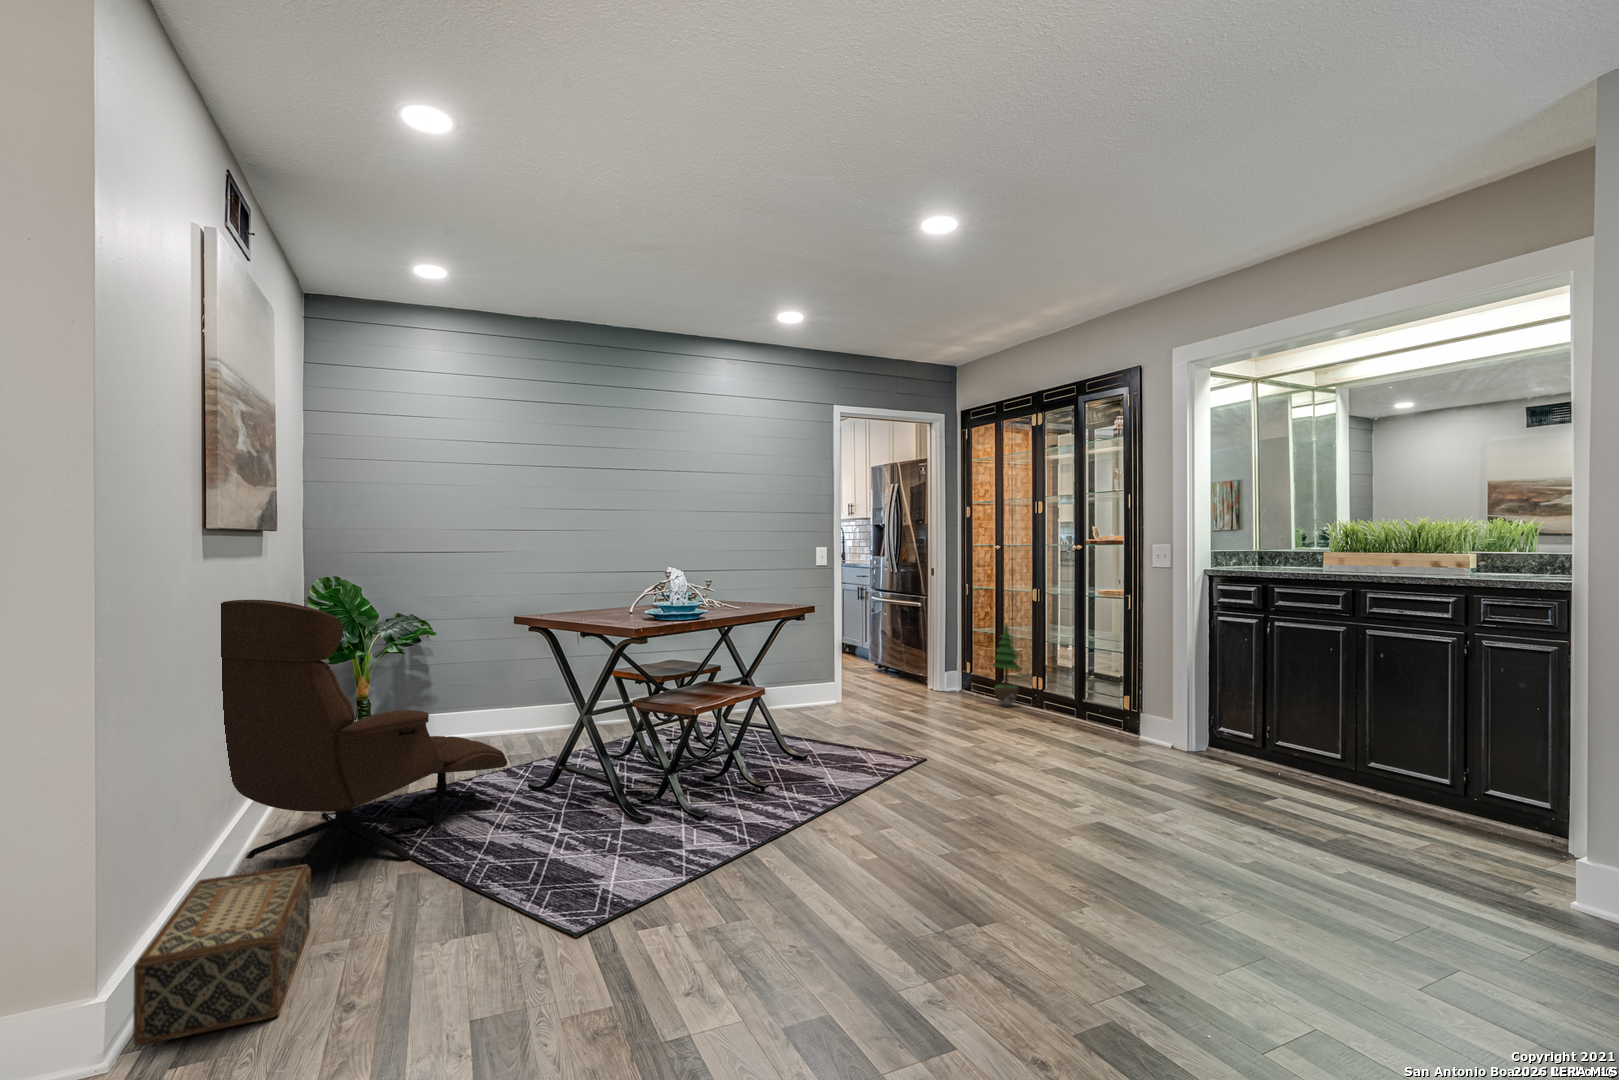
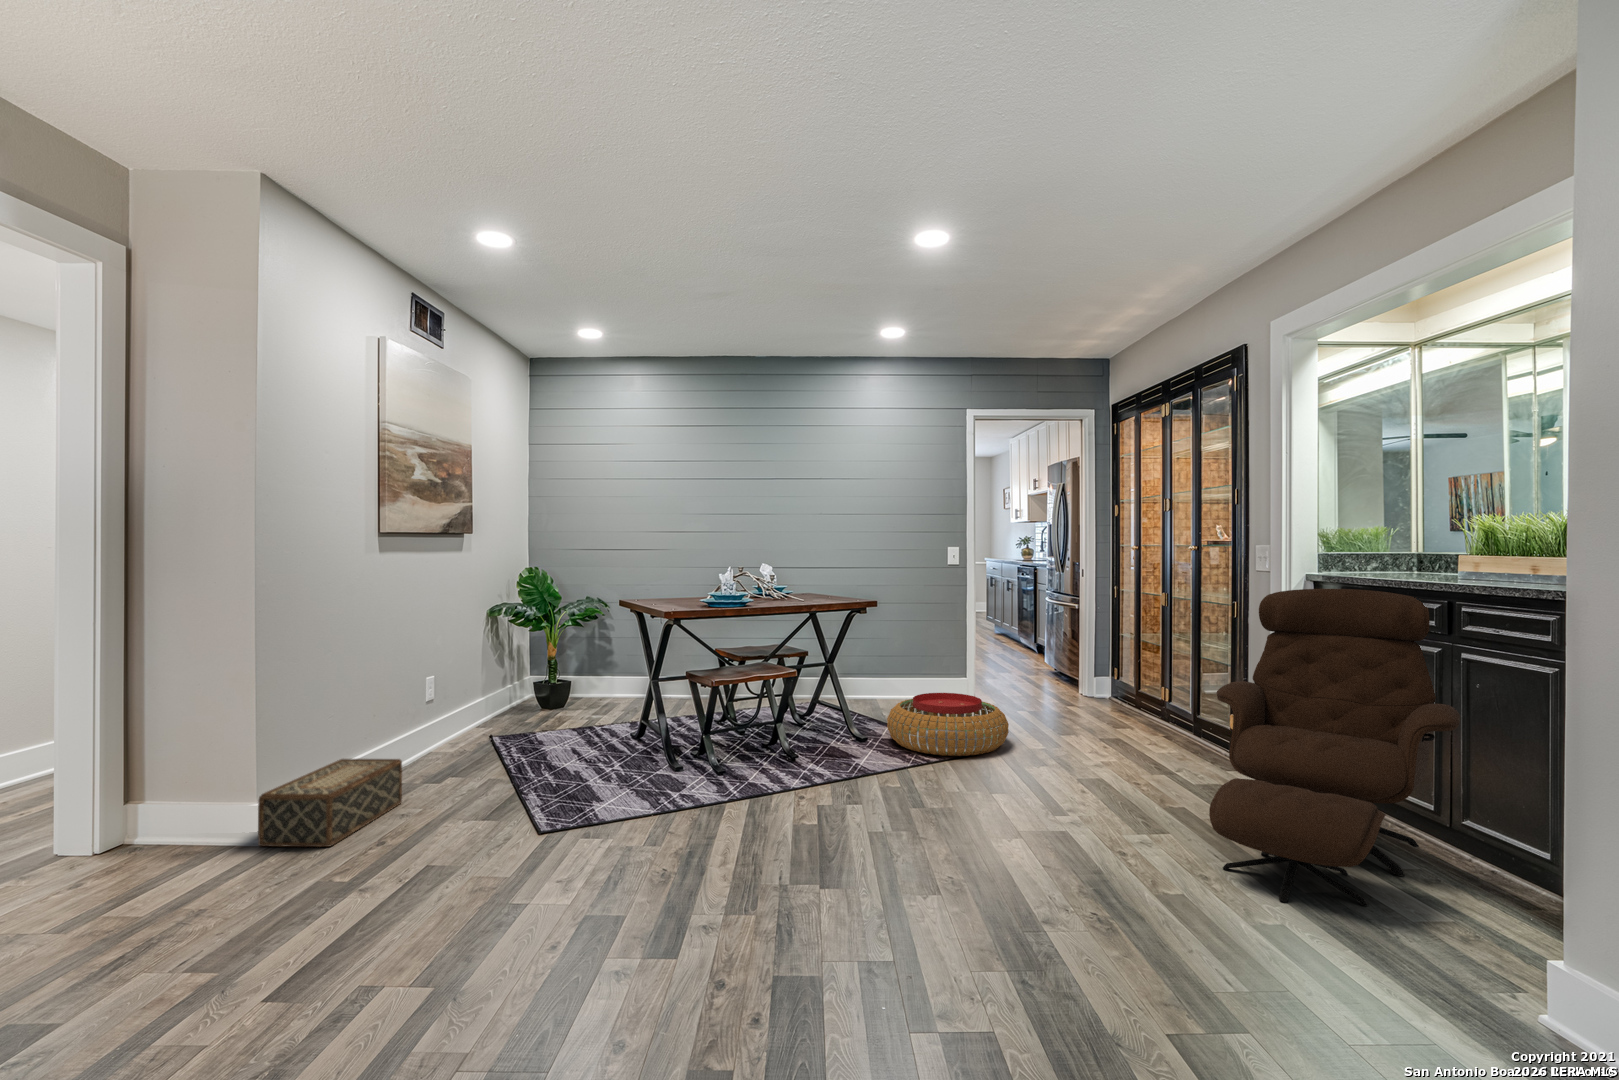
lounge chair: present [221,600,507,866] -> present [1209,589,1460,906]
potted tree: present [993,624,1020,706] -> none [1118,627,1152,715]
pouf: none [825,700,951,765] -> present [887,693,1009,756]

